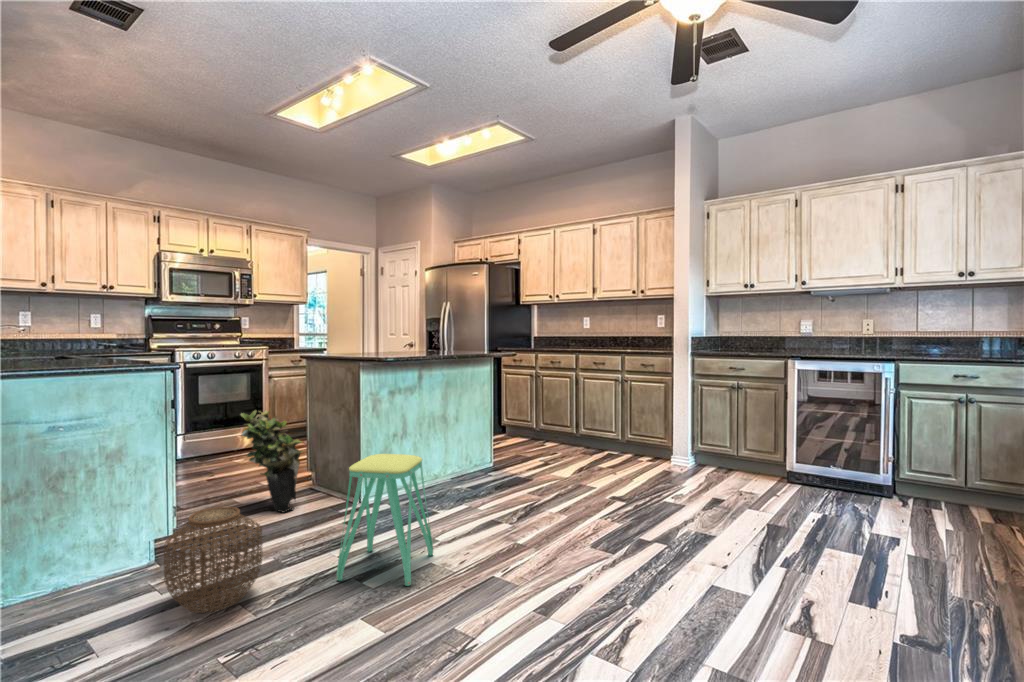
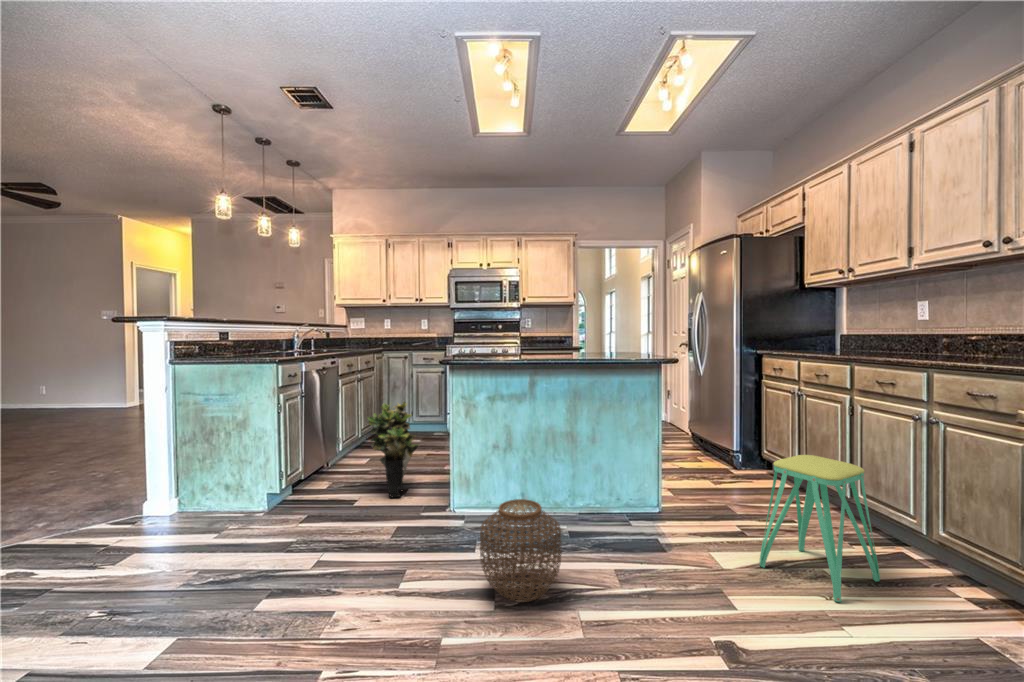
stool: present [336,454,433,586] -> present [759,455,880,602]
woven basket: present [164,507,262,613] -> present [480,499,561,602]

